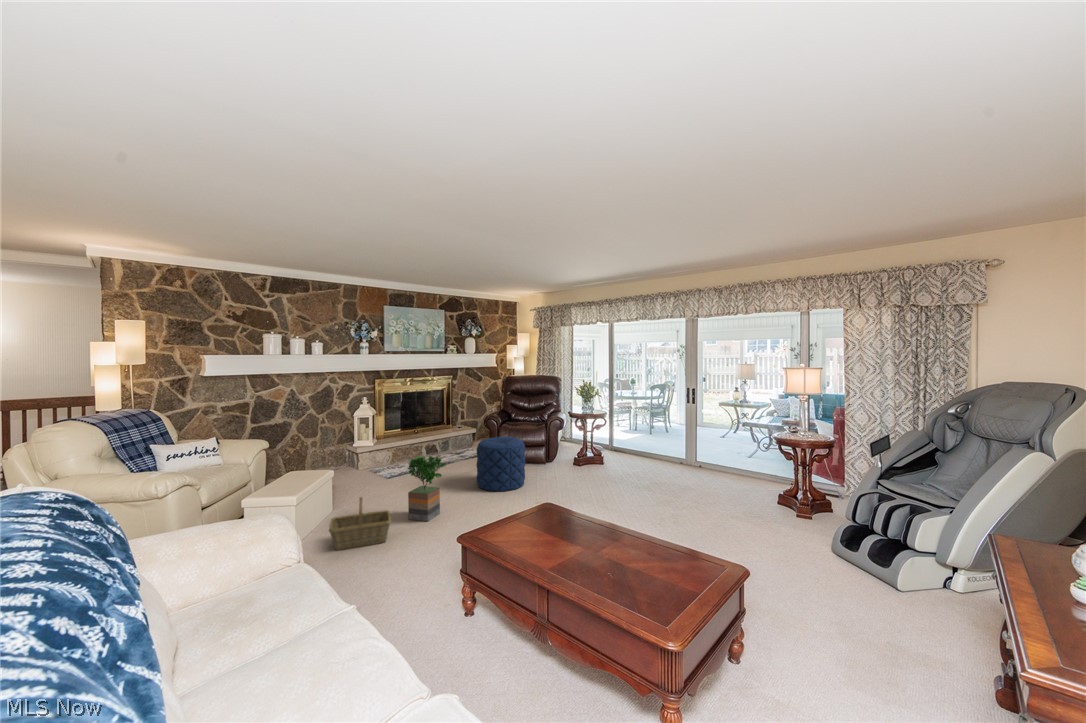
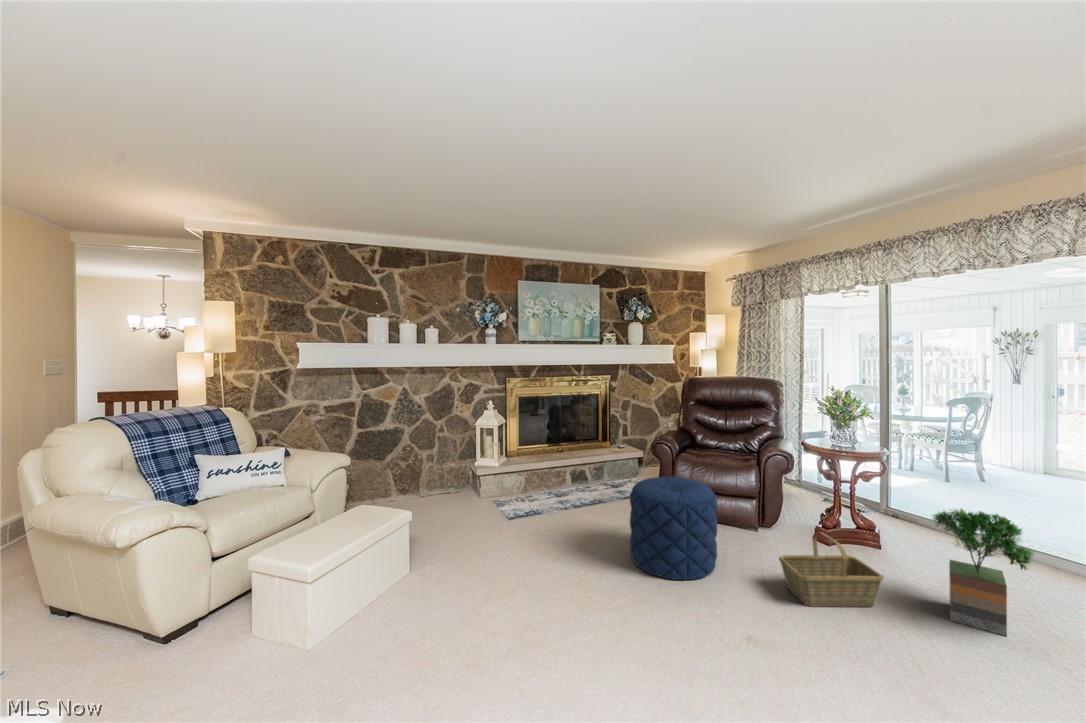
potted tree: present [408,456,446,521] -> present [932,508,1034,636]
basket: present [329,497,391,550] -> present [779,532,884,607]

